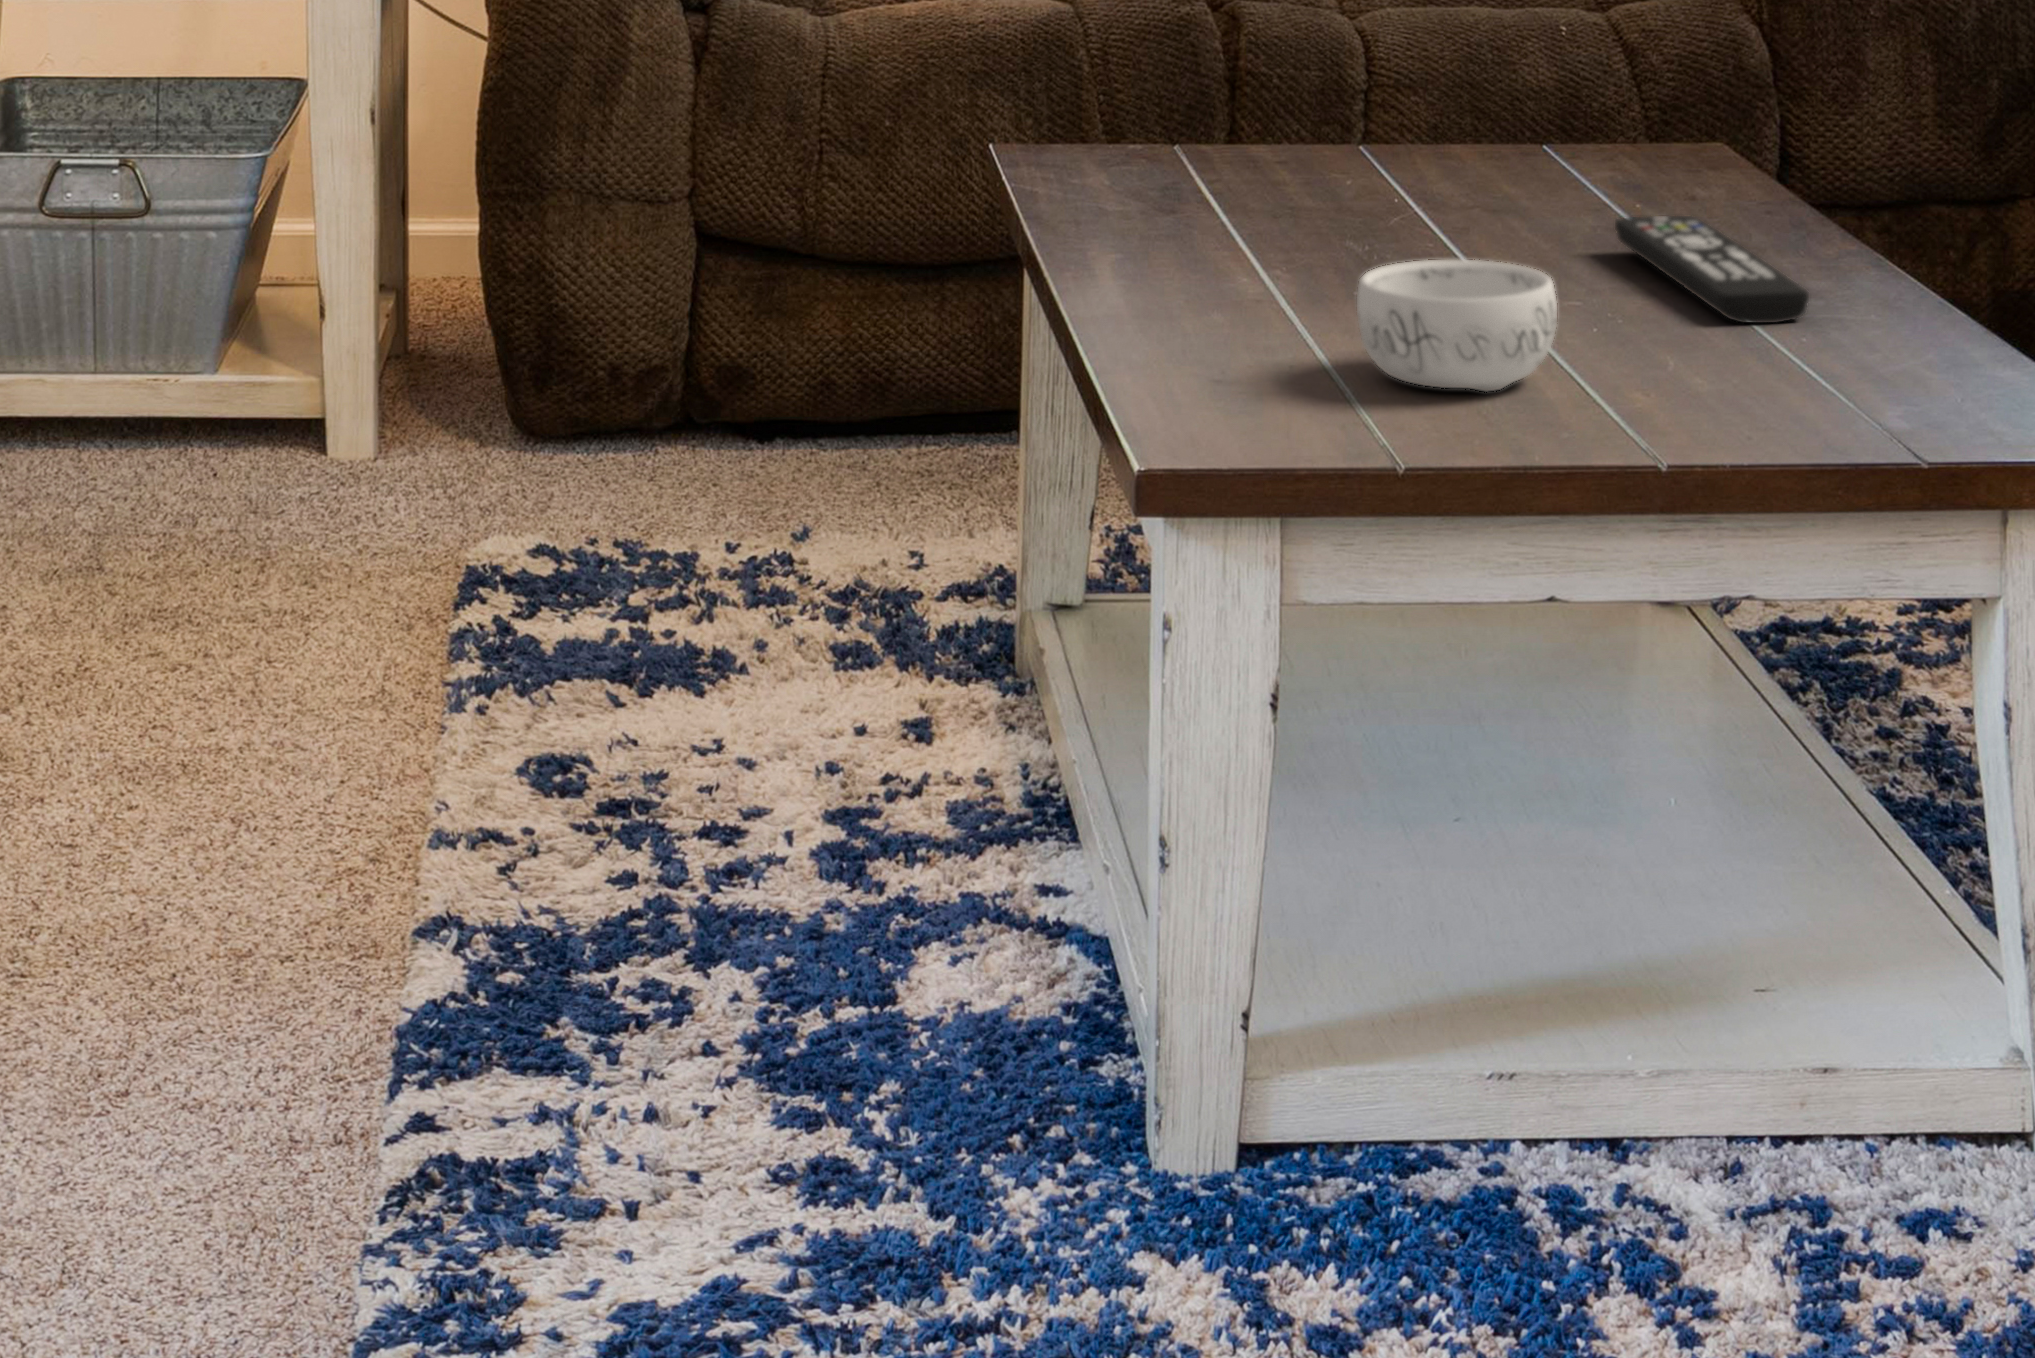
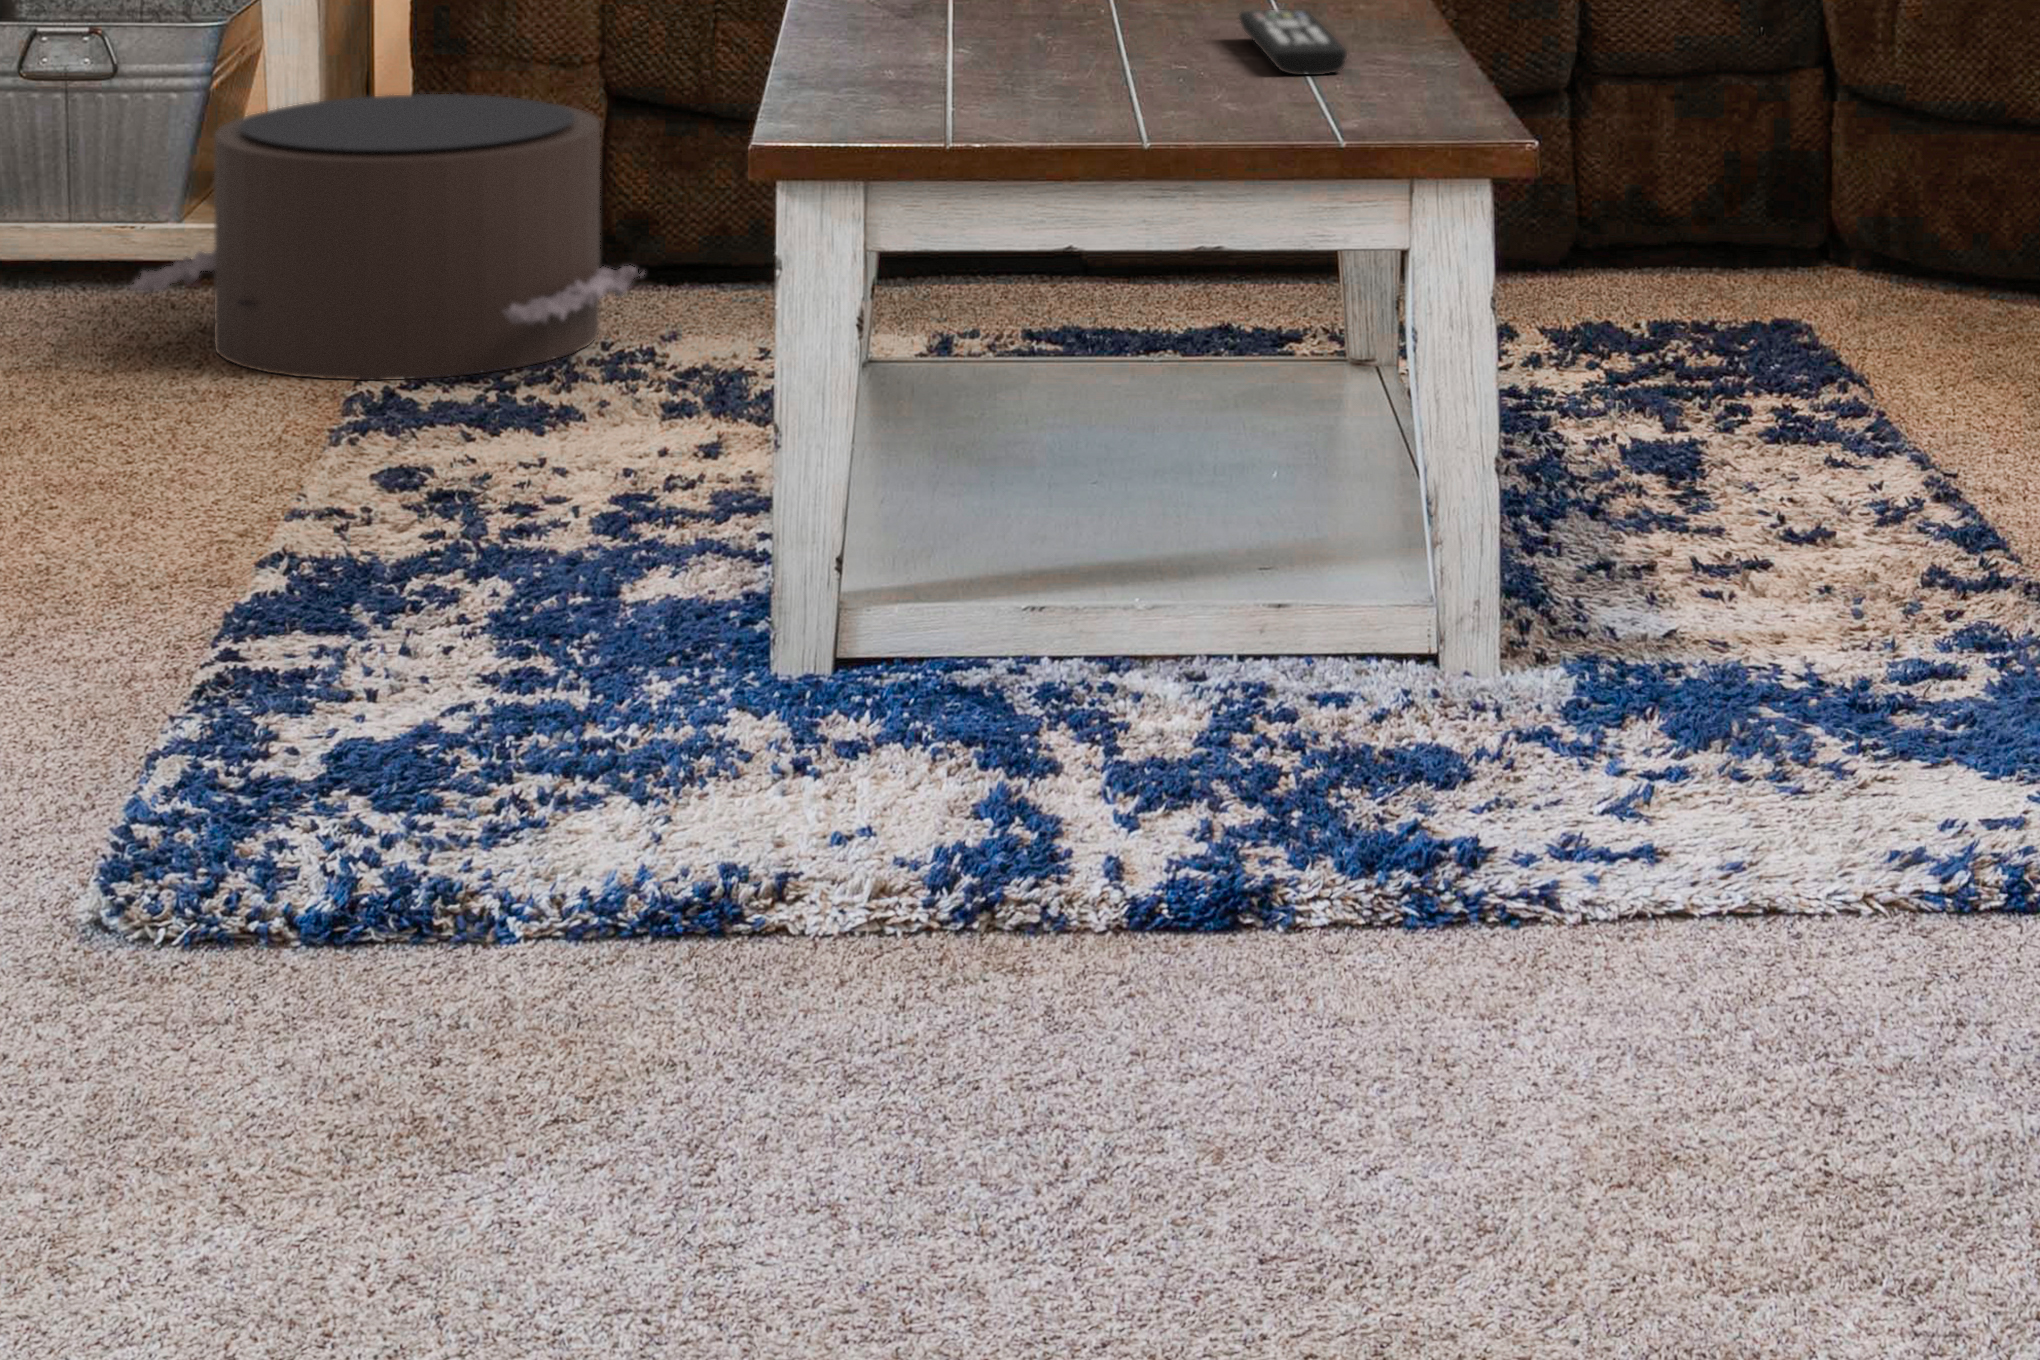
pouf: none [183,247,778,607] -> present [129,94,643,380]
decorative bowl: present [1357,260,1557,392] -> none [959,17,1114,108]

